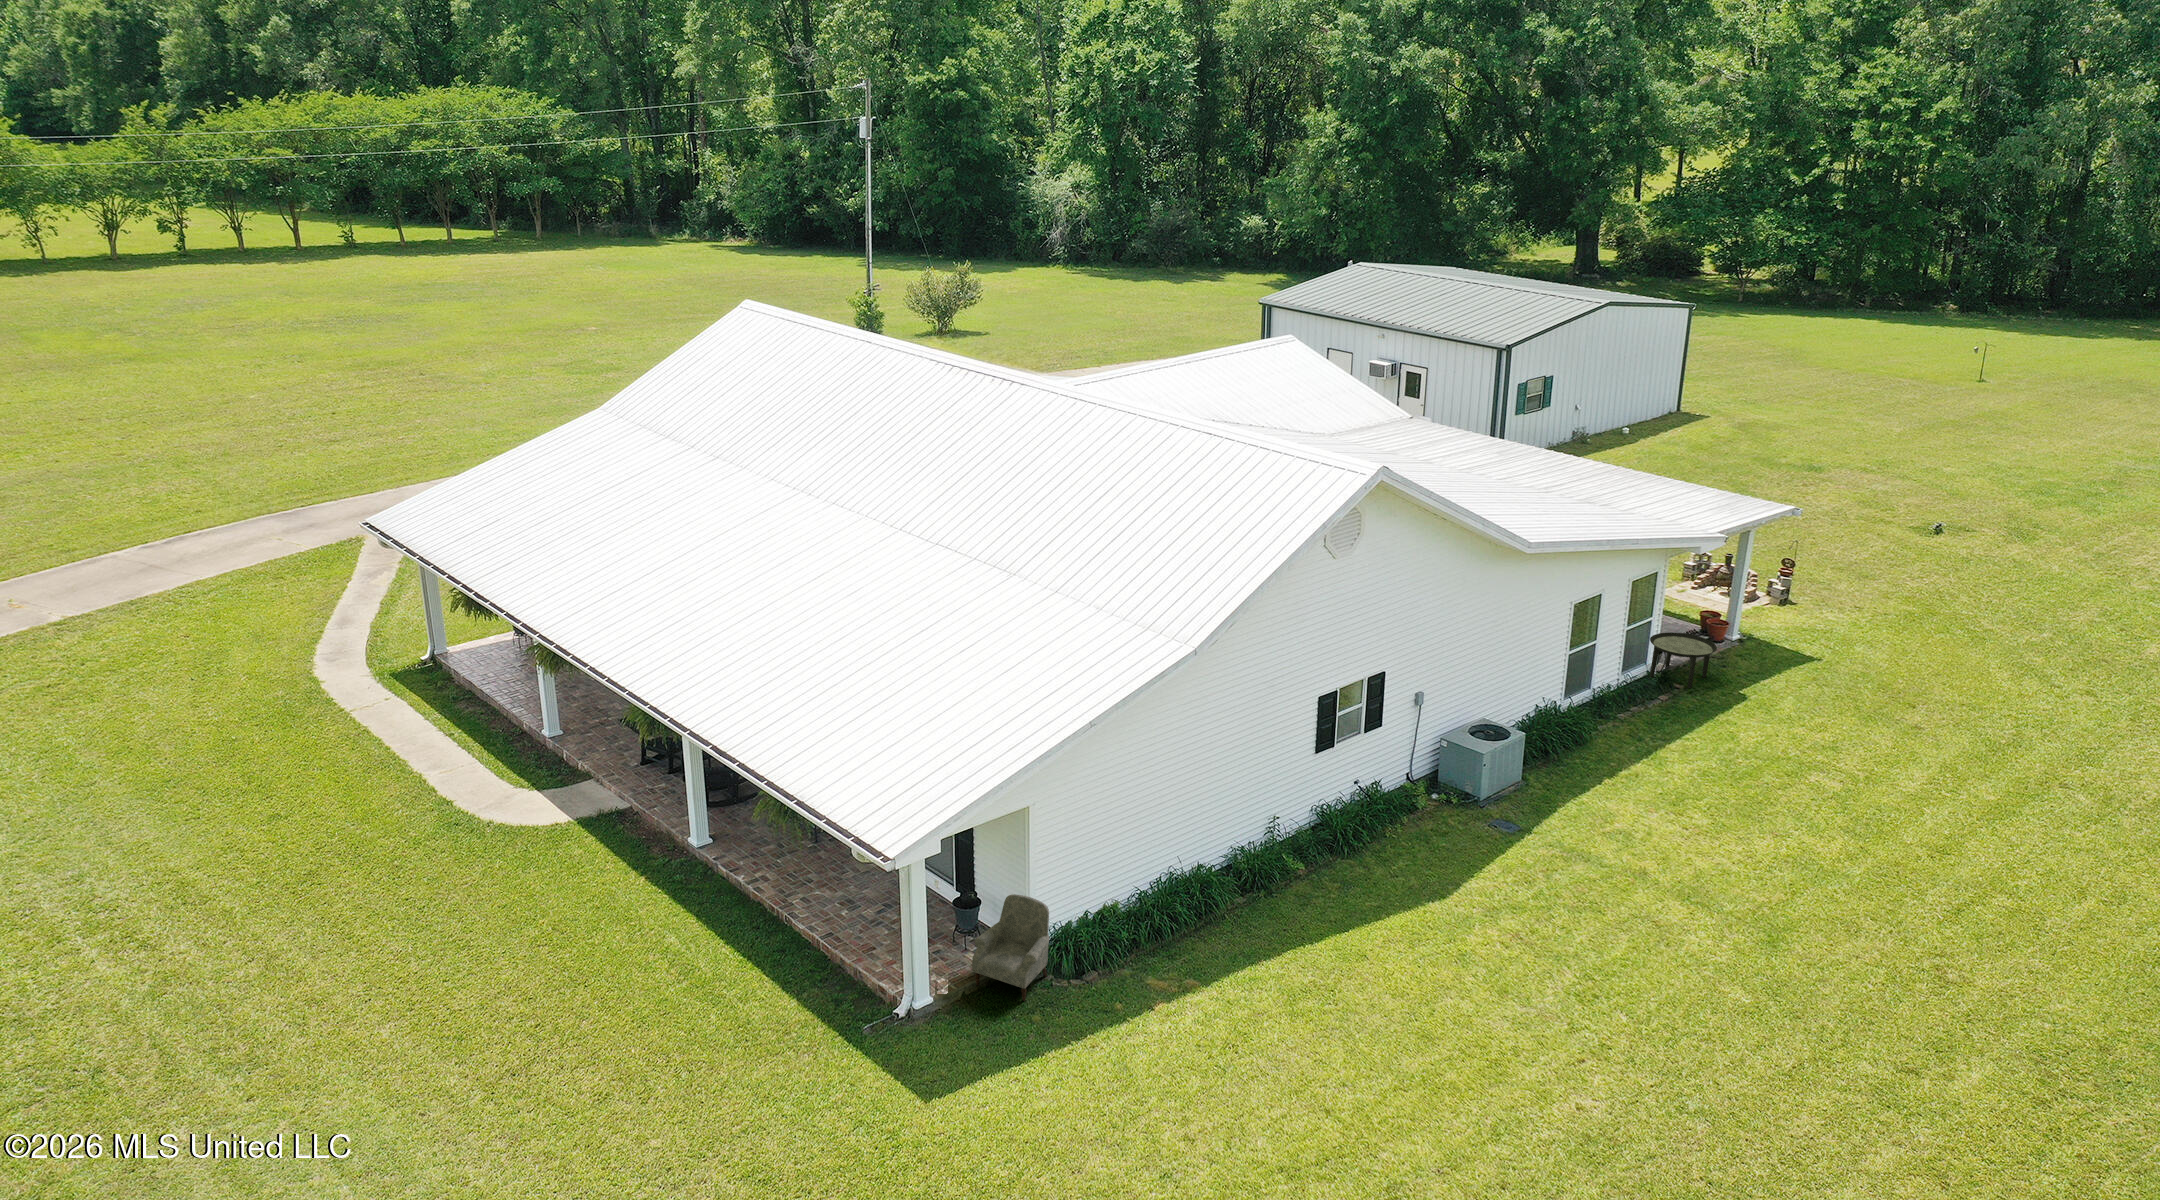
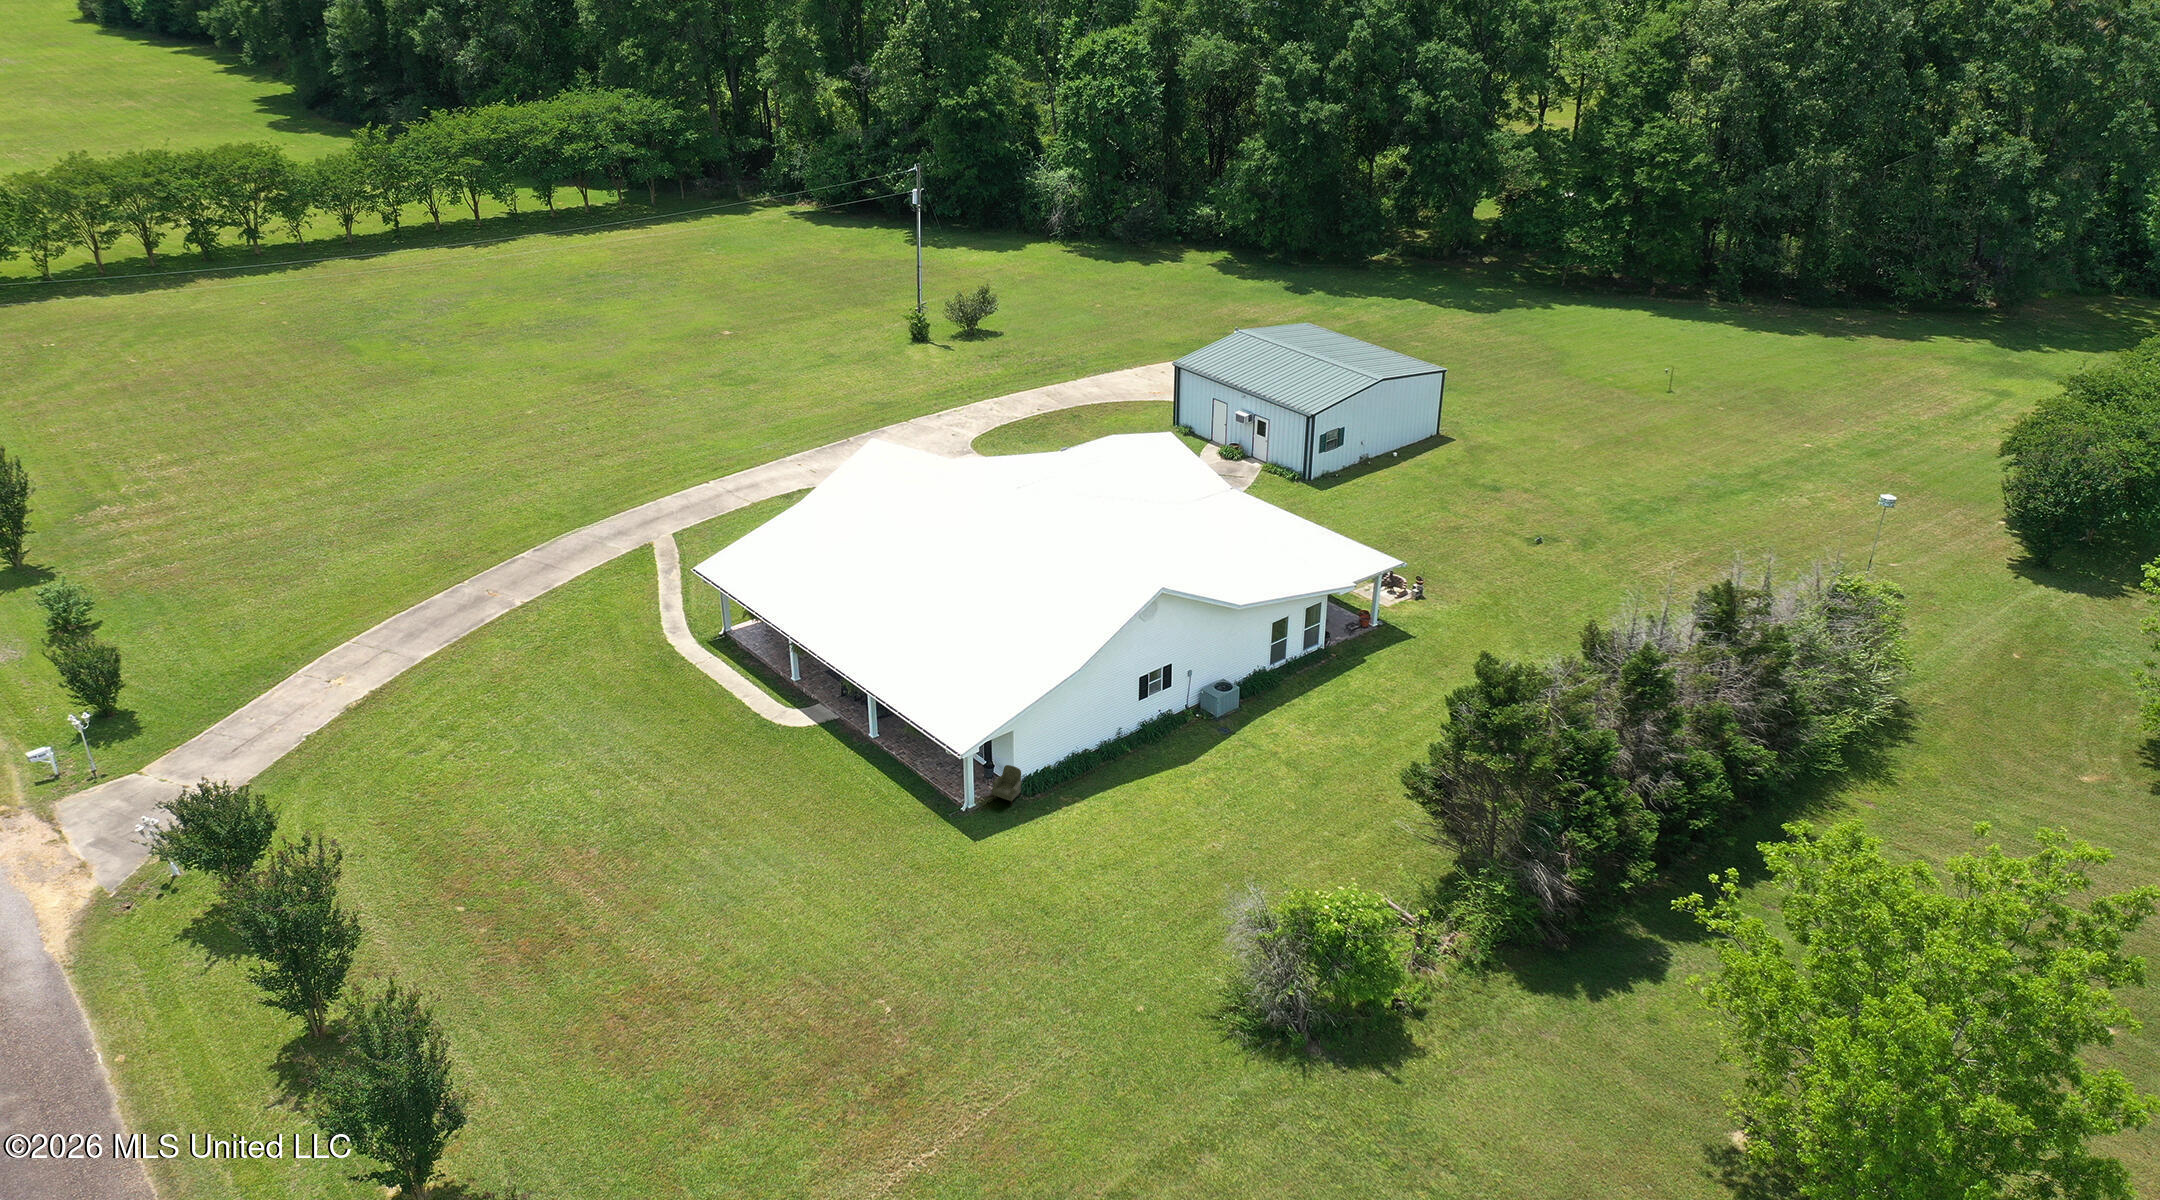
round table: present [1650,632,1717,688] -> none [1324,626,1355,656]

